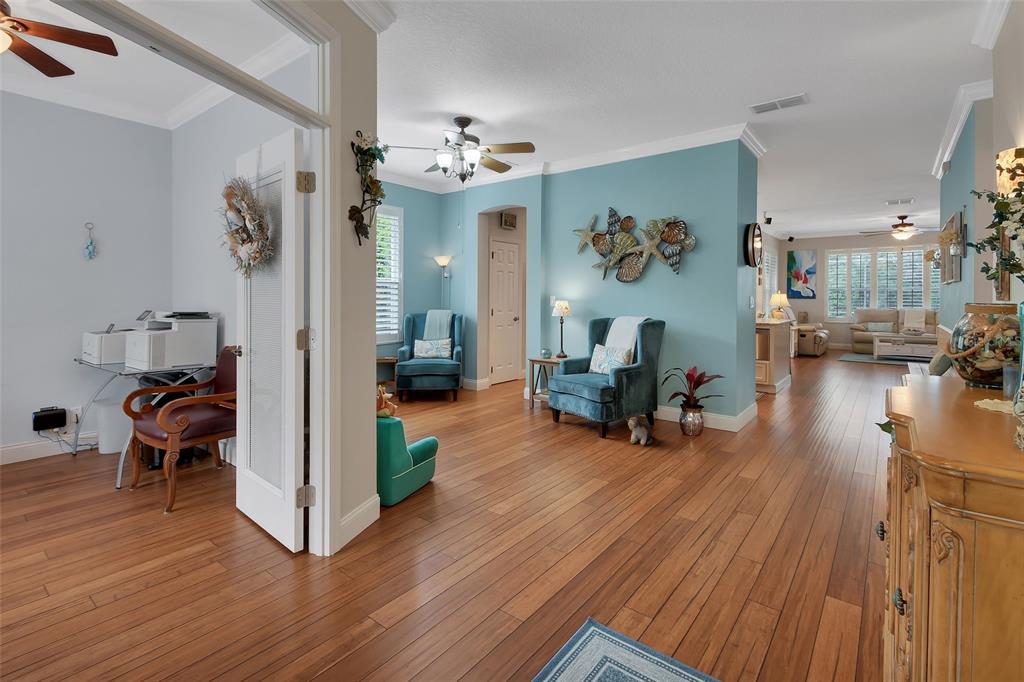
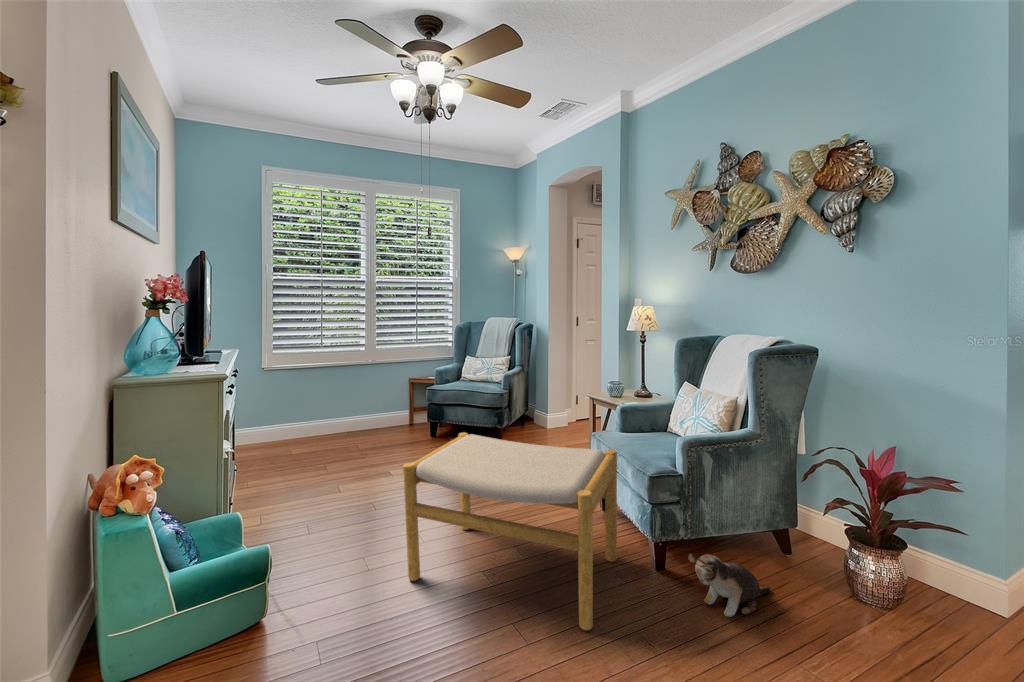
footstool: none [478,375,591,456] -> present [403,432,617,631]

